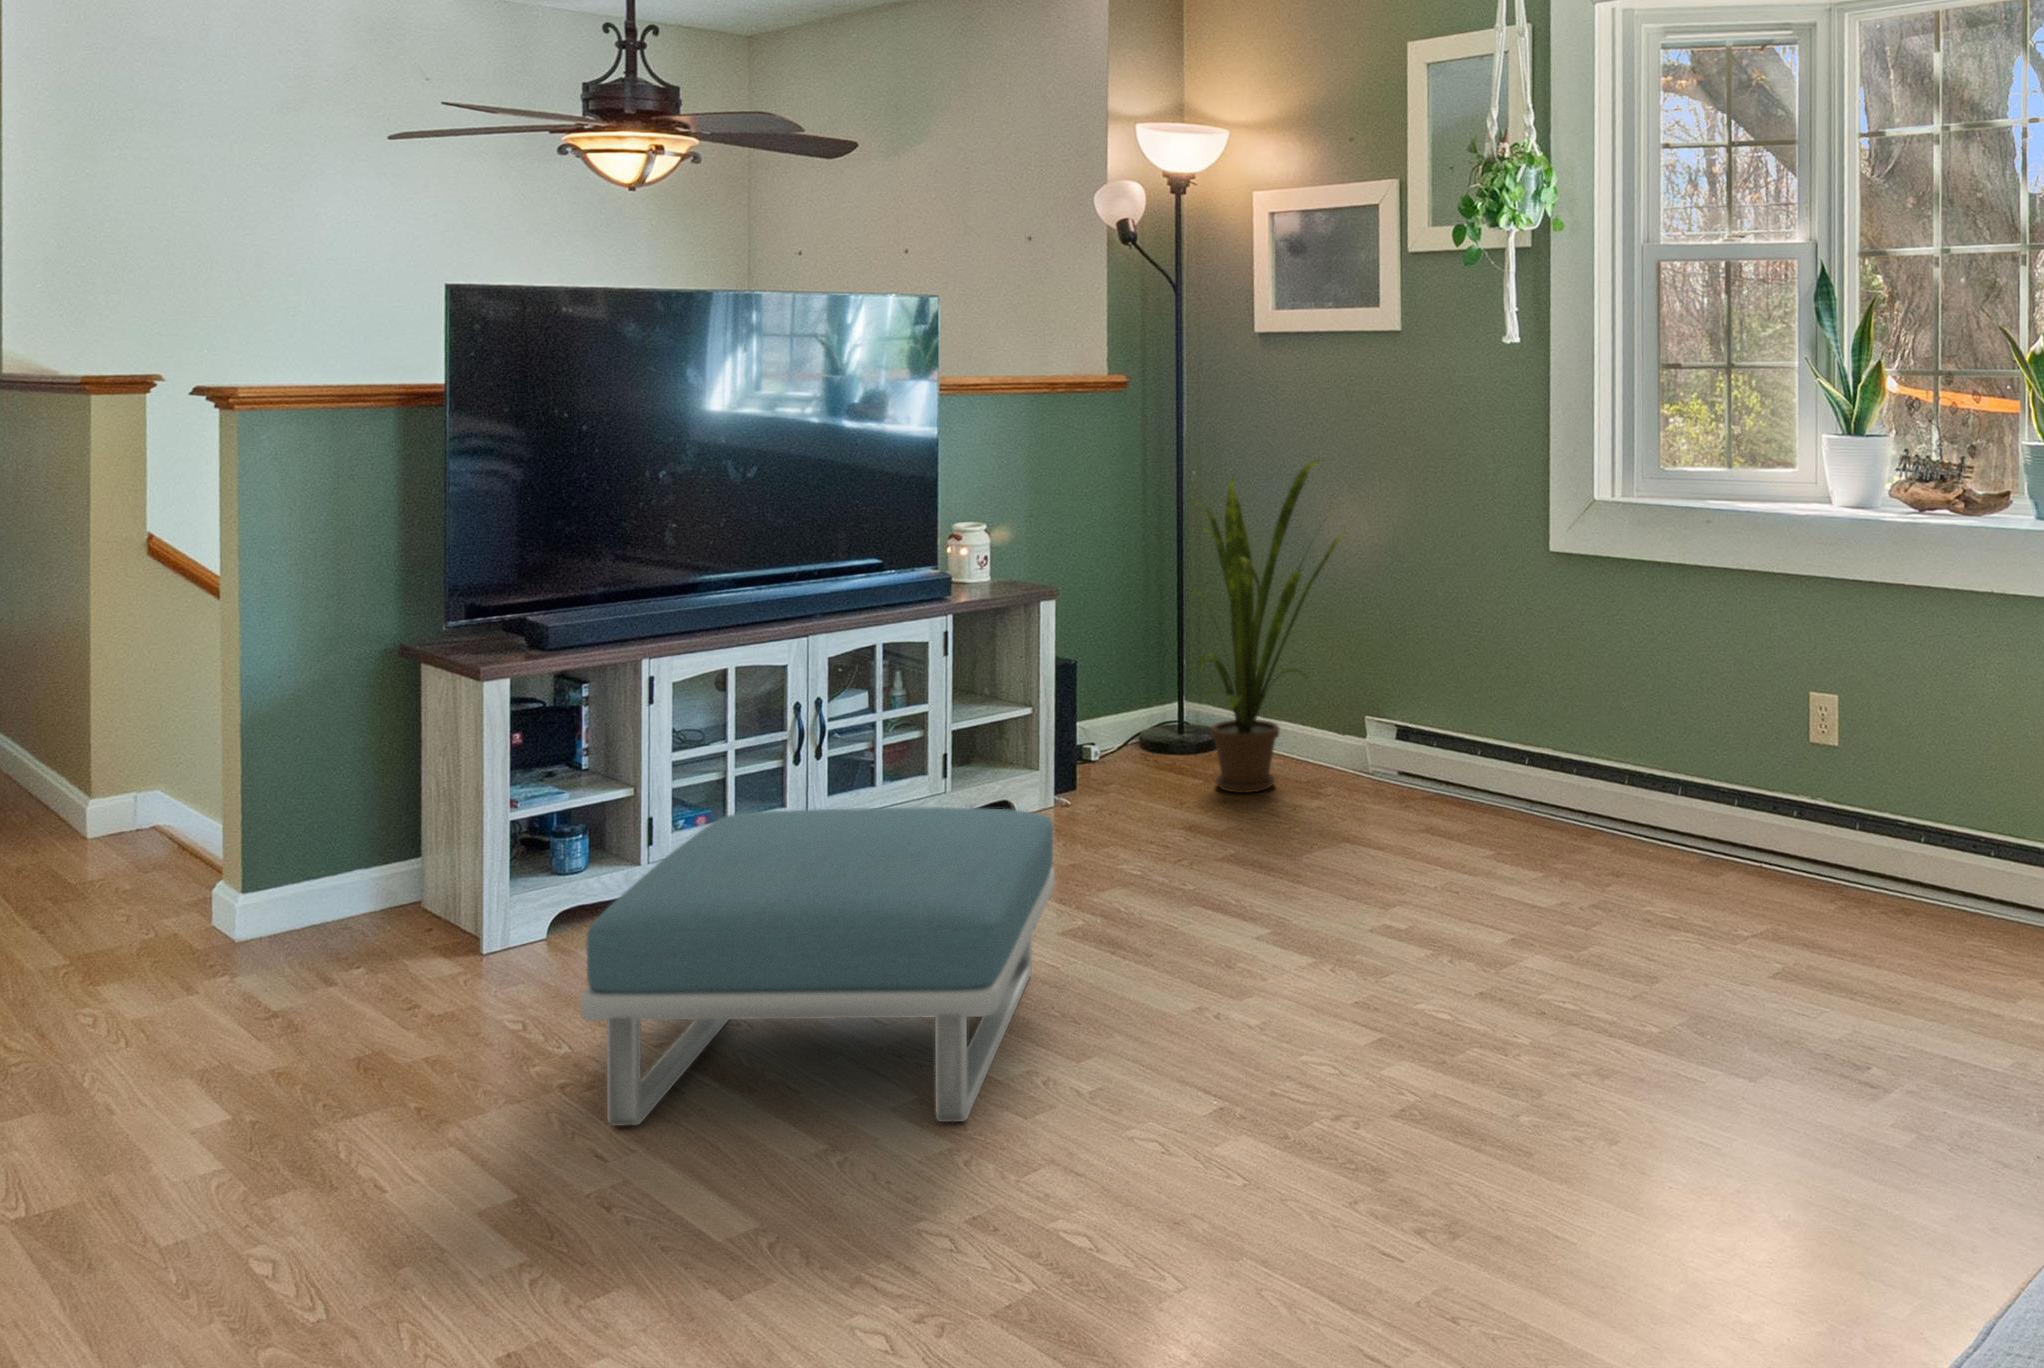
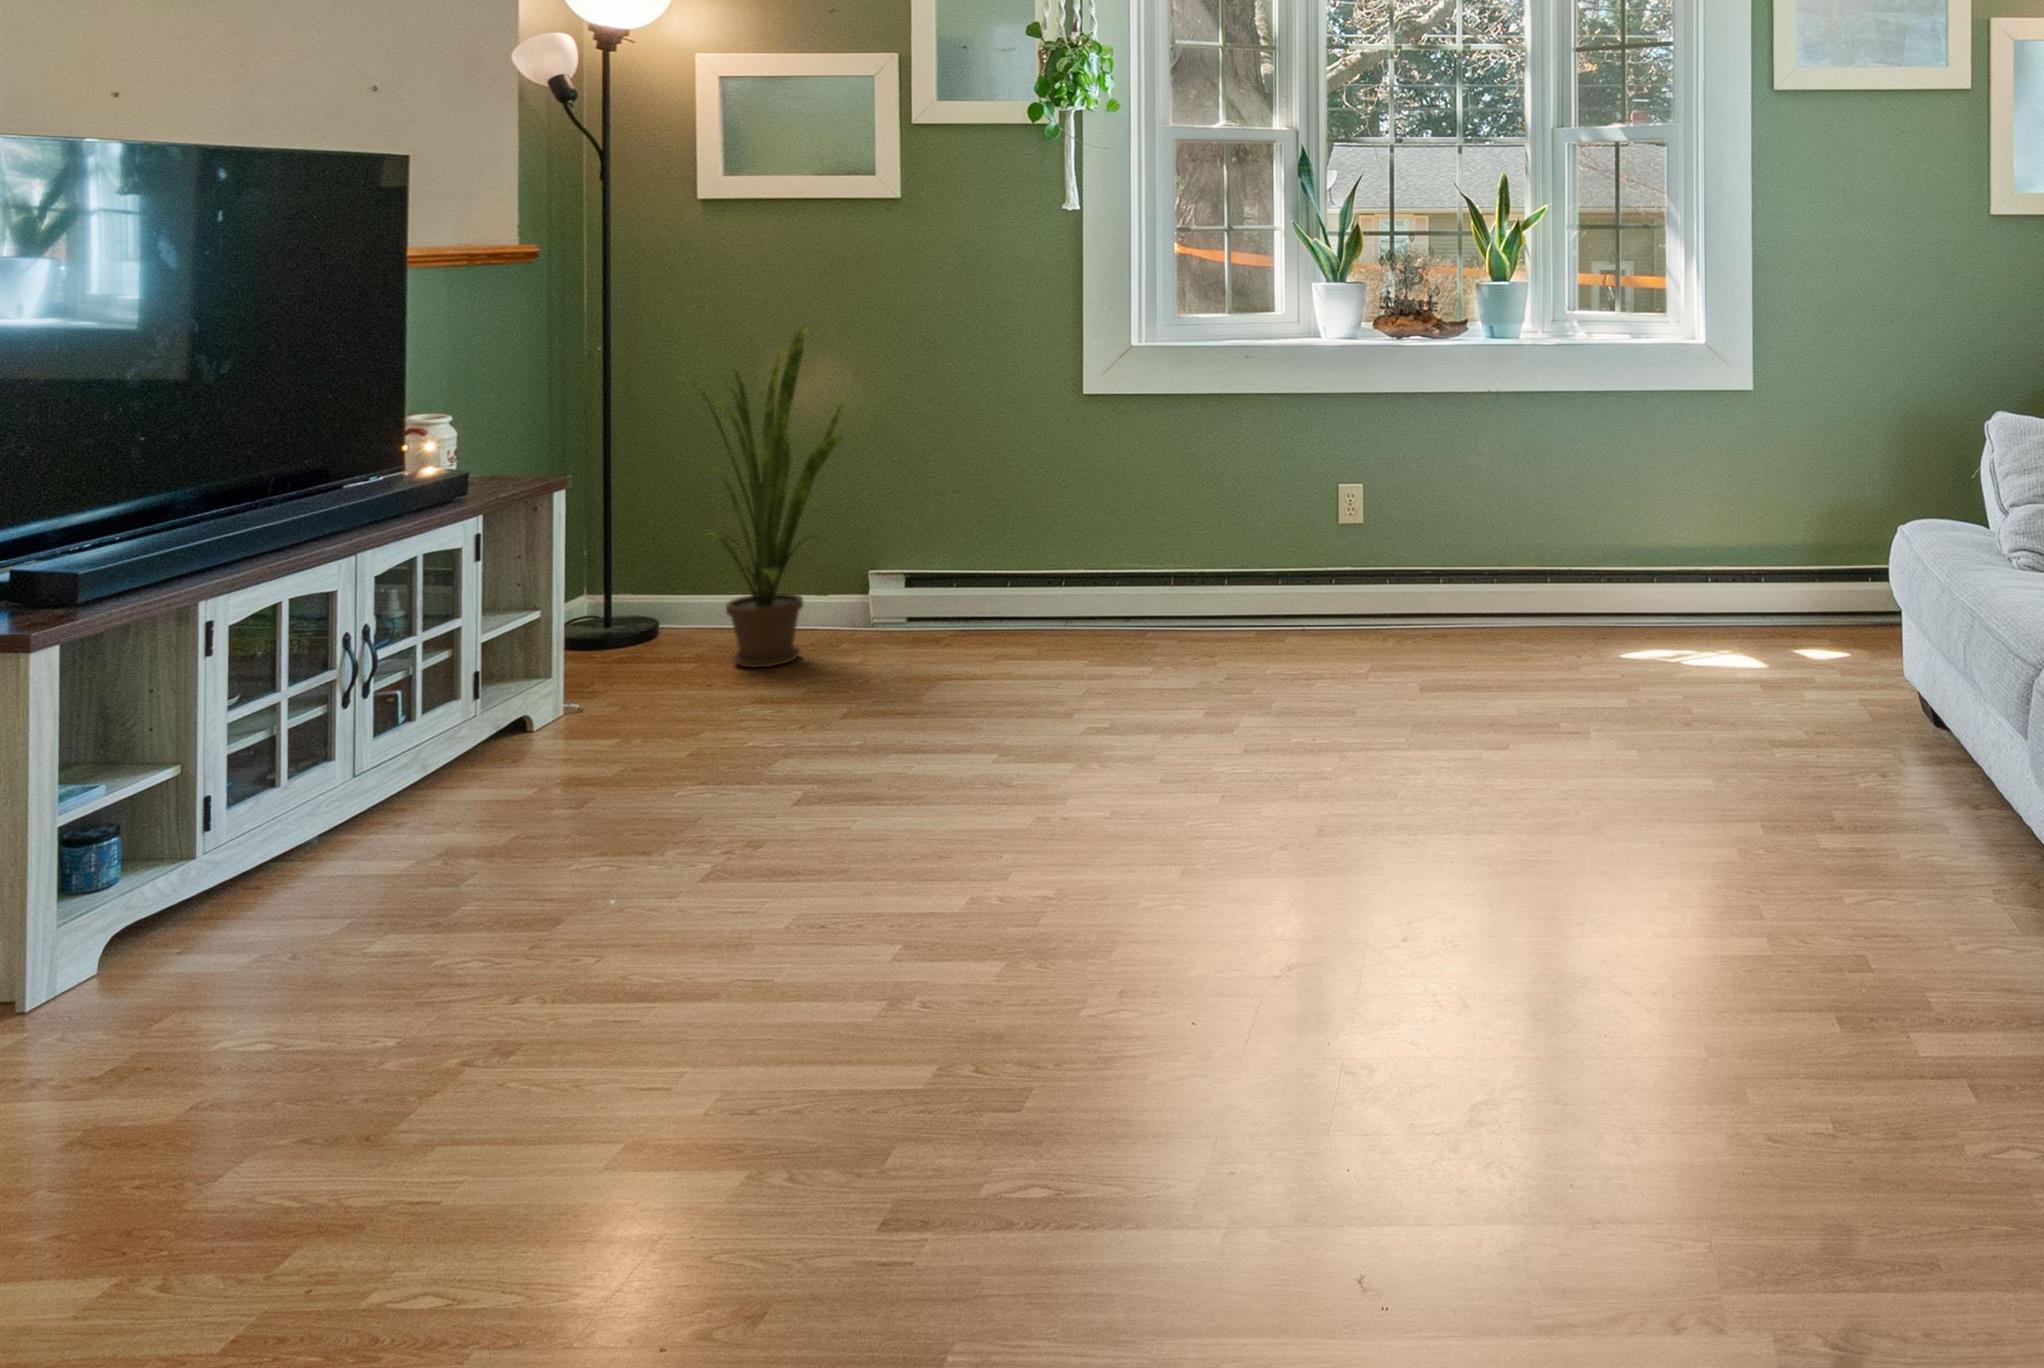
footstool: present [581,807,1055,1126] -> none [474,673,1006,1045]

